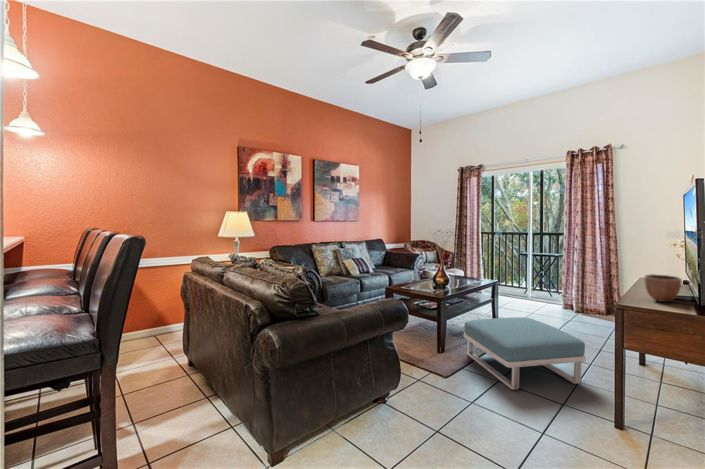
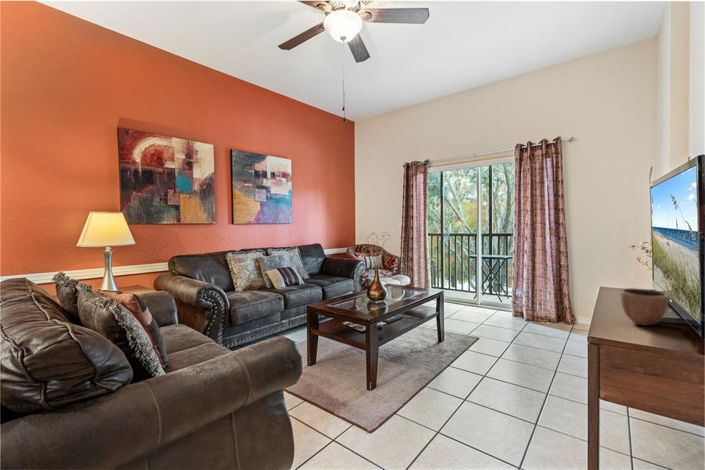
footstool: present [464,317,586,390] -> none [402,338,547,444]

